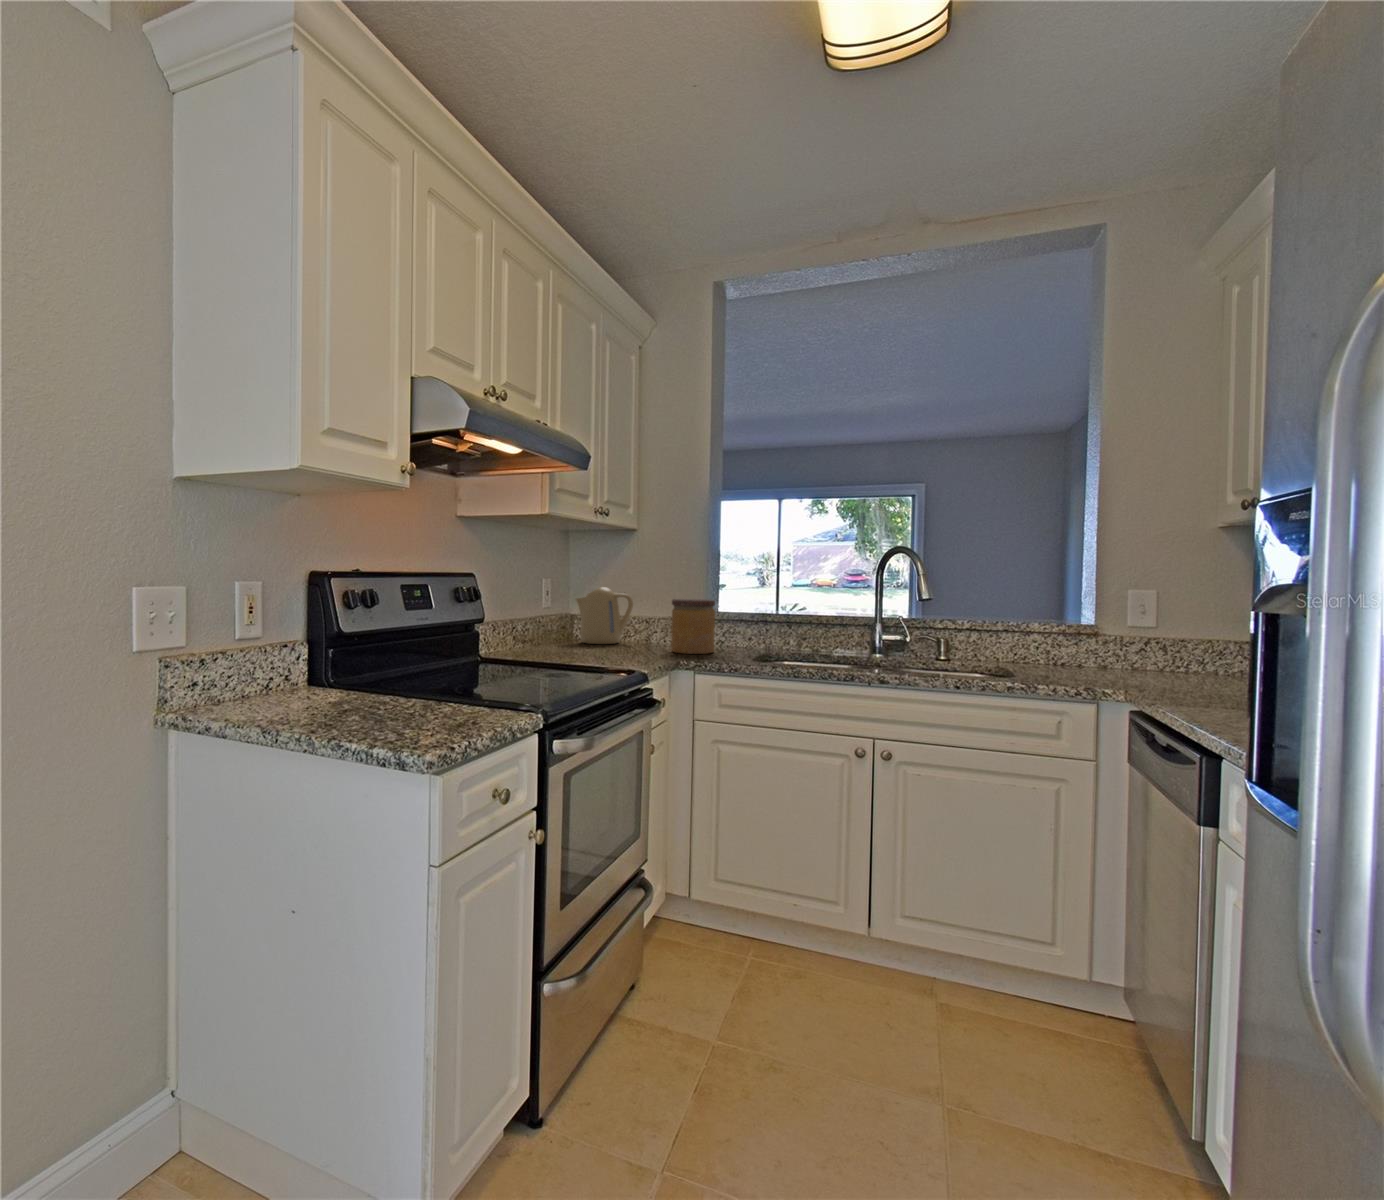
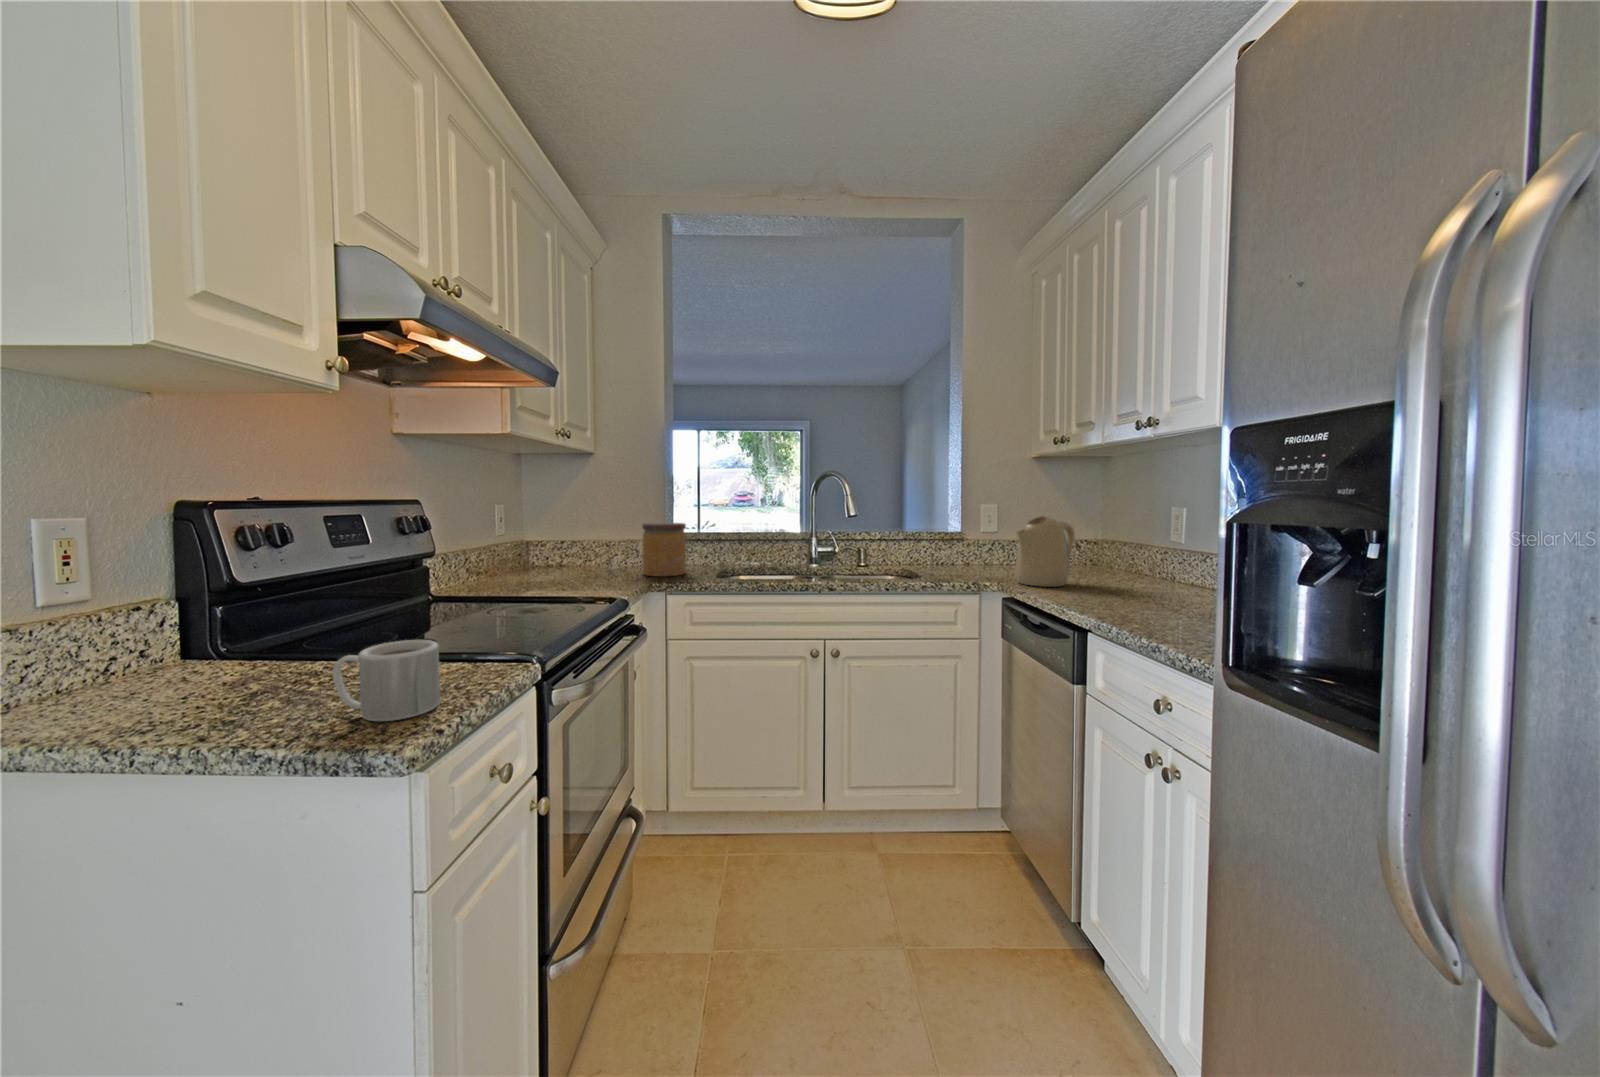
kettle: present [576,587,633,644] -> present [1015,516,1075,587]
mug: none [390,678,459,736] -> present [333,640,441,721]

